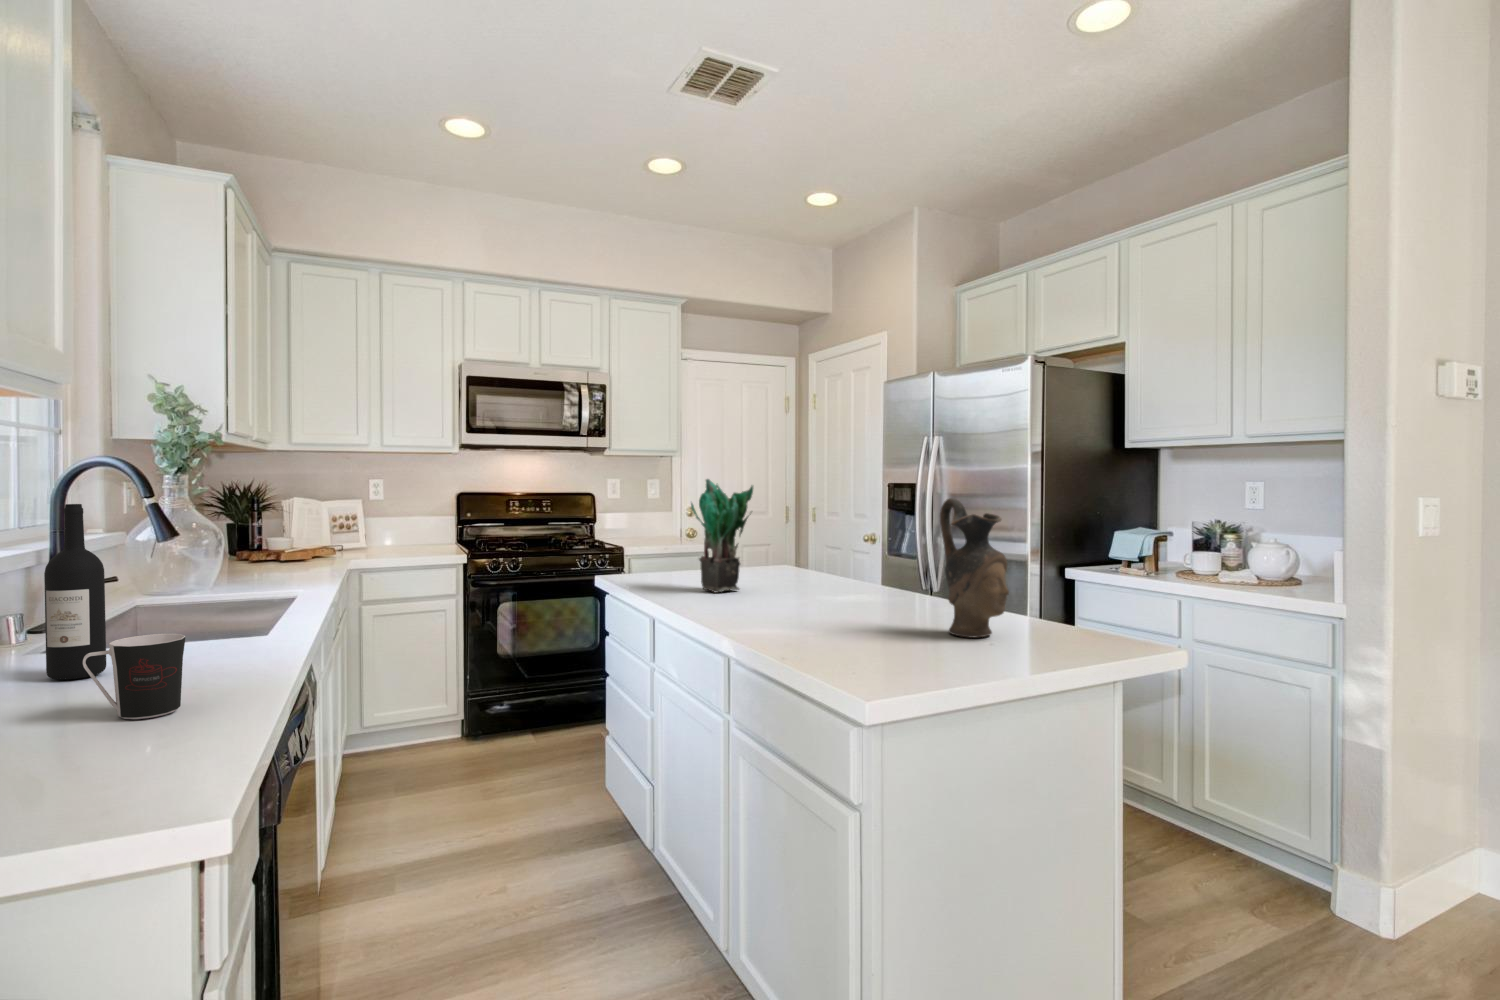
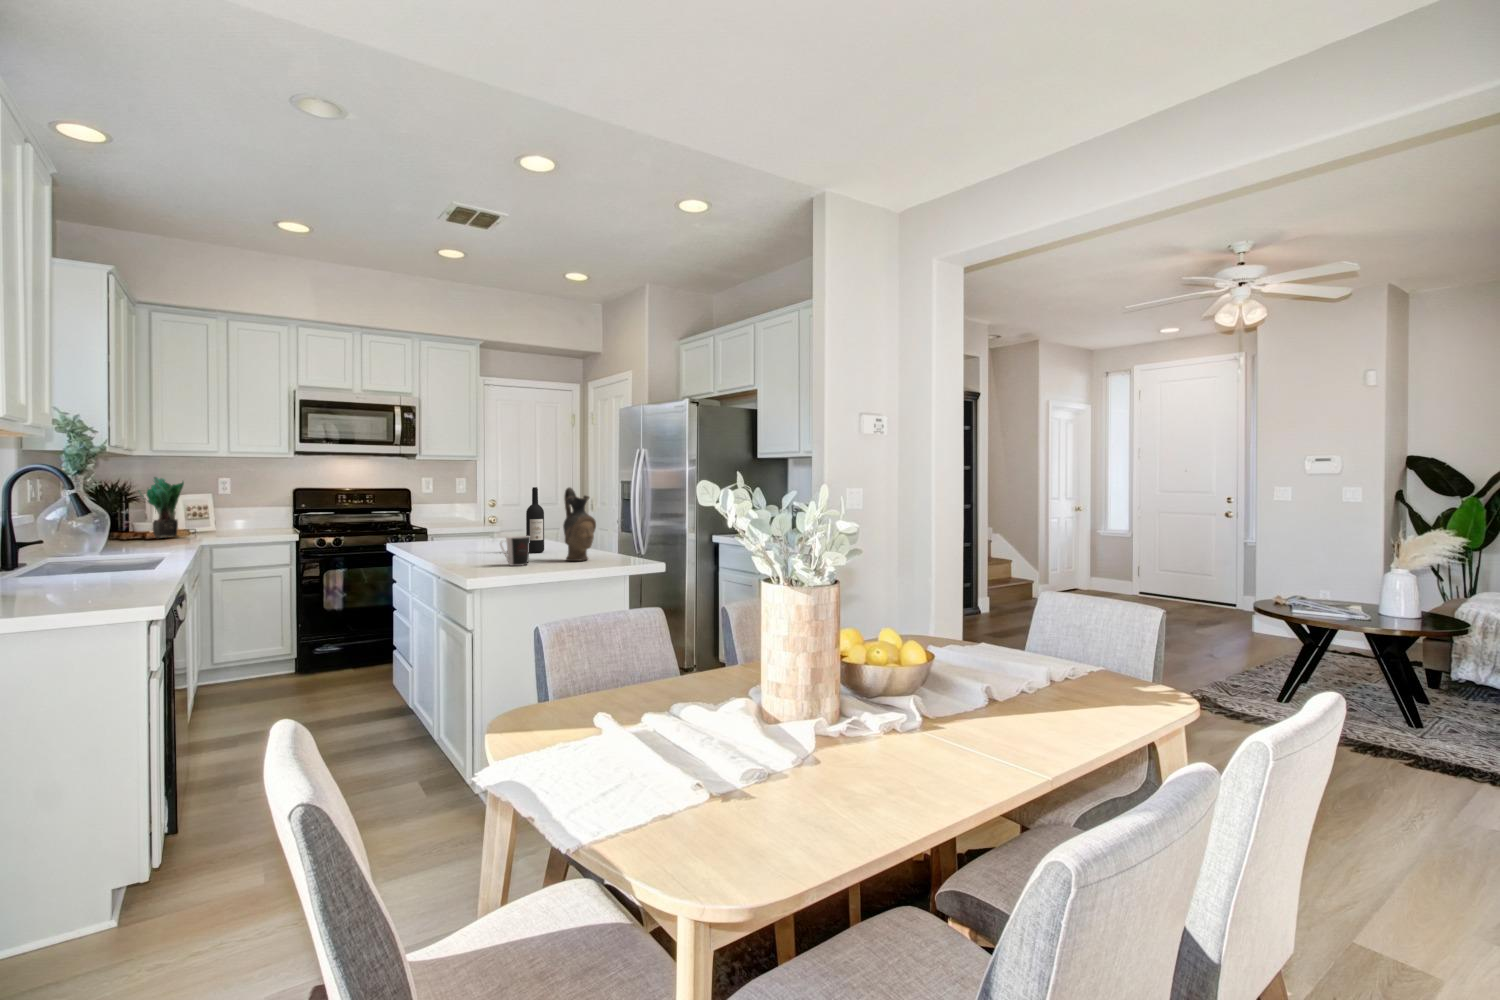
potted plant: present [691,479,753,592] -> present [146,477,184,538]
wine bottle: present [44,504,106,680] -> present [526,487,544,553]
coffee cup: present [83,634,185,719] -> present [500,536,530,566]

